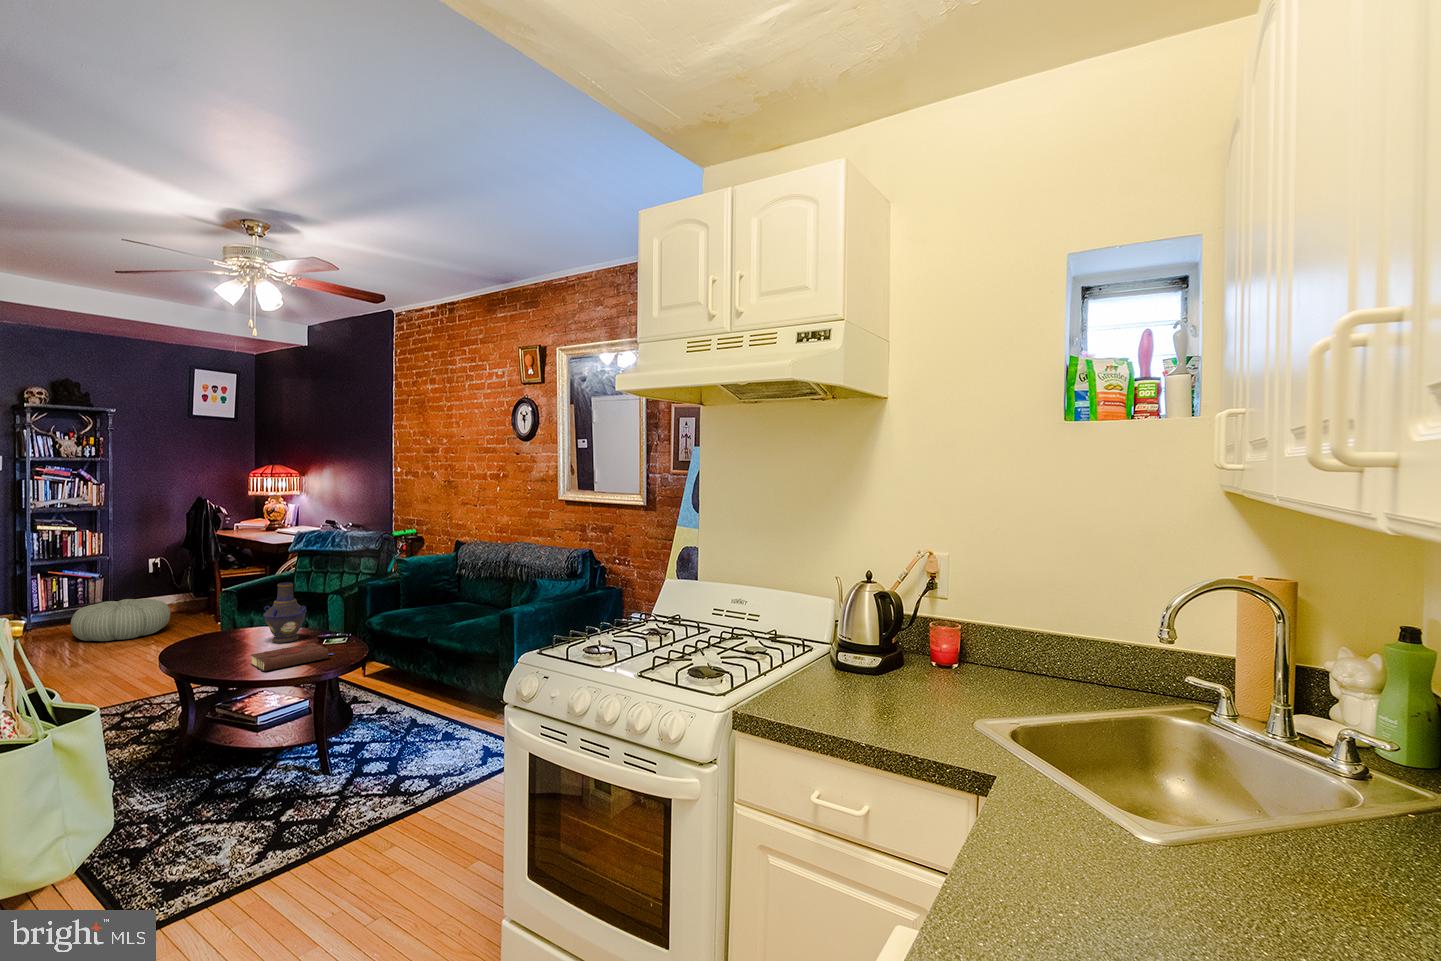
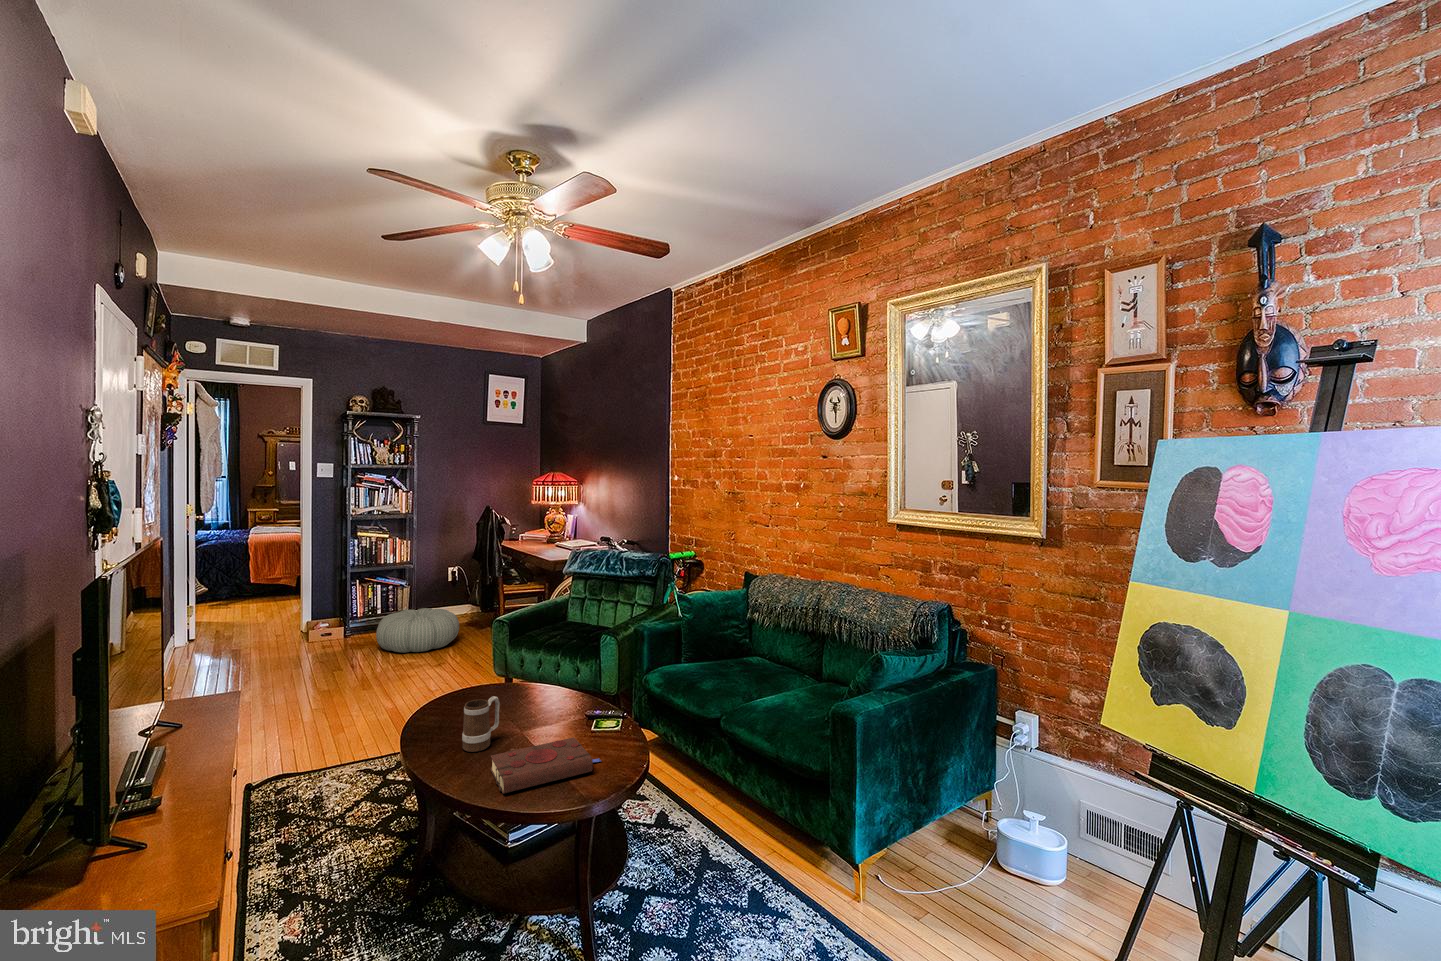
vase: present [263,582,307,643] -> none [516,636,569,723]
mug: none [224,622,253,659] -> present [462,696,500,752]

